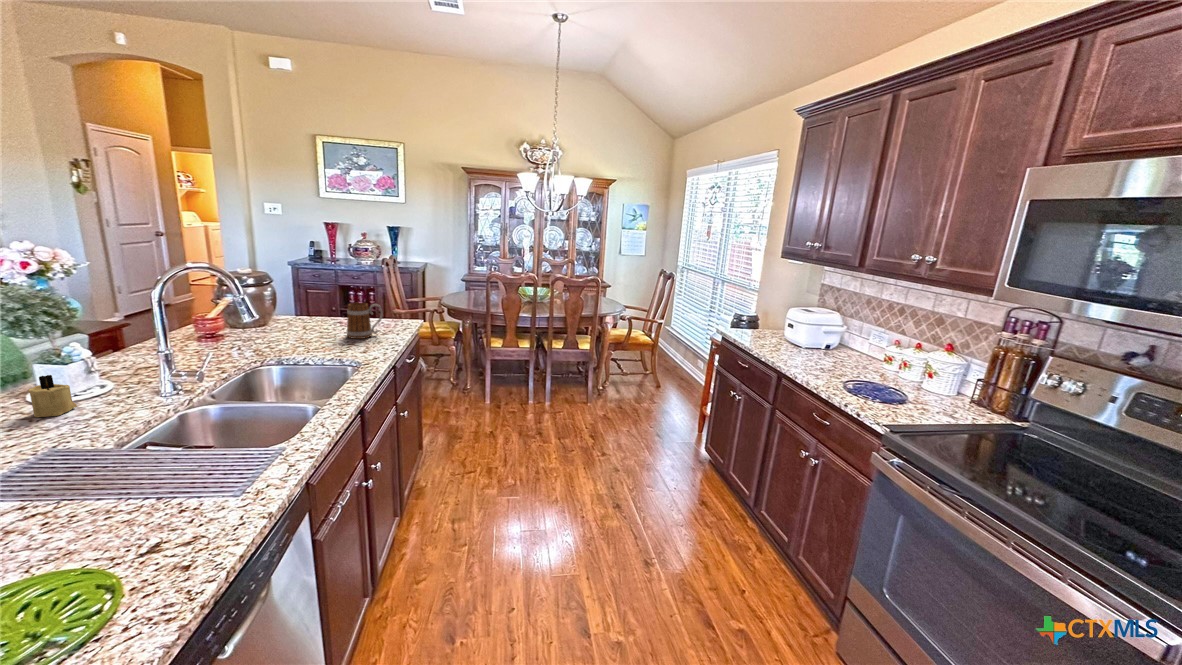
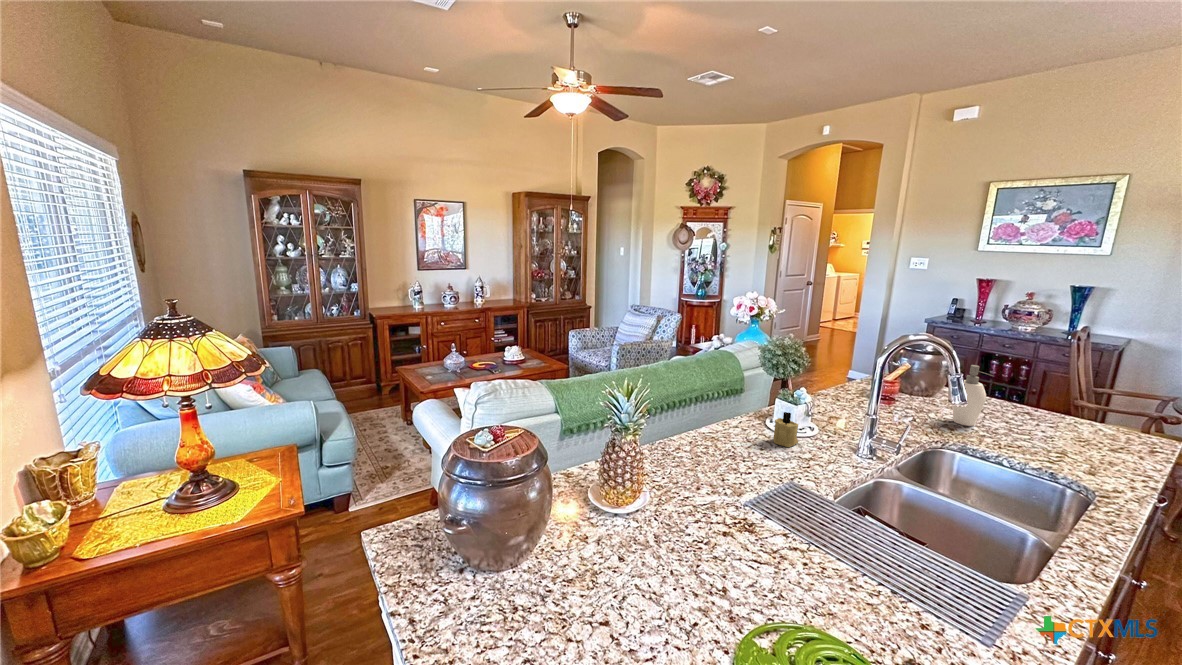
soap dispenser: none [272,289,299,343] -> present [953,365,993,426]
mug: present [346,303,383,339] -> none [1044,396,1115,447]

